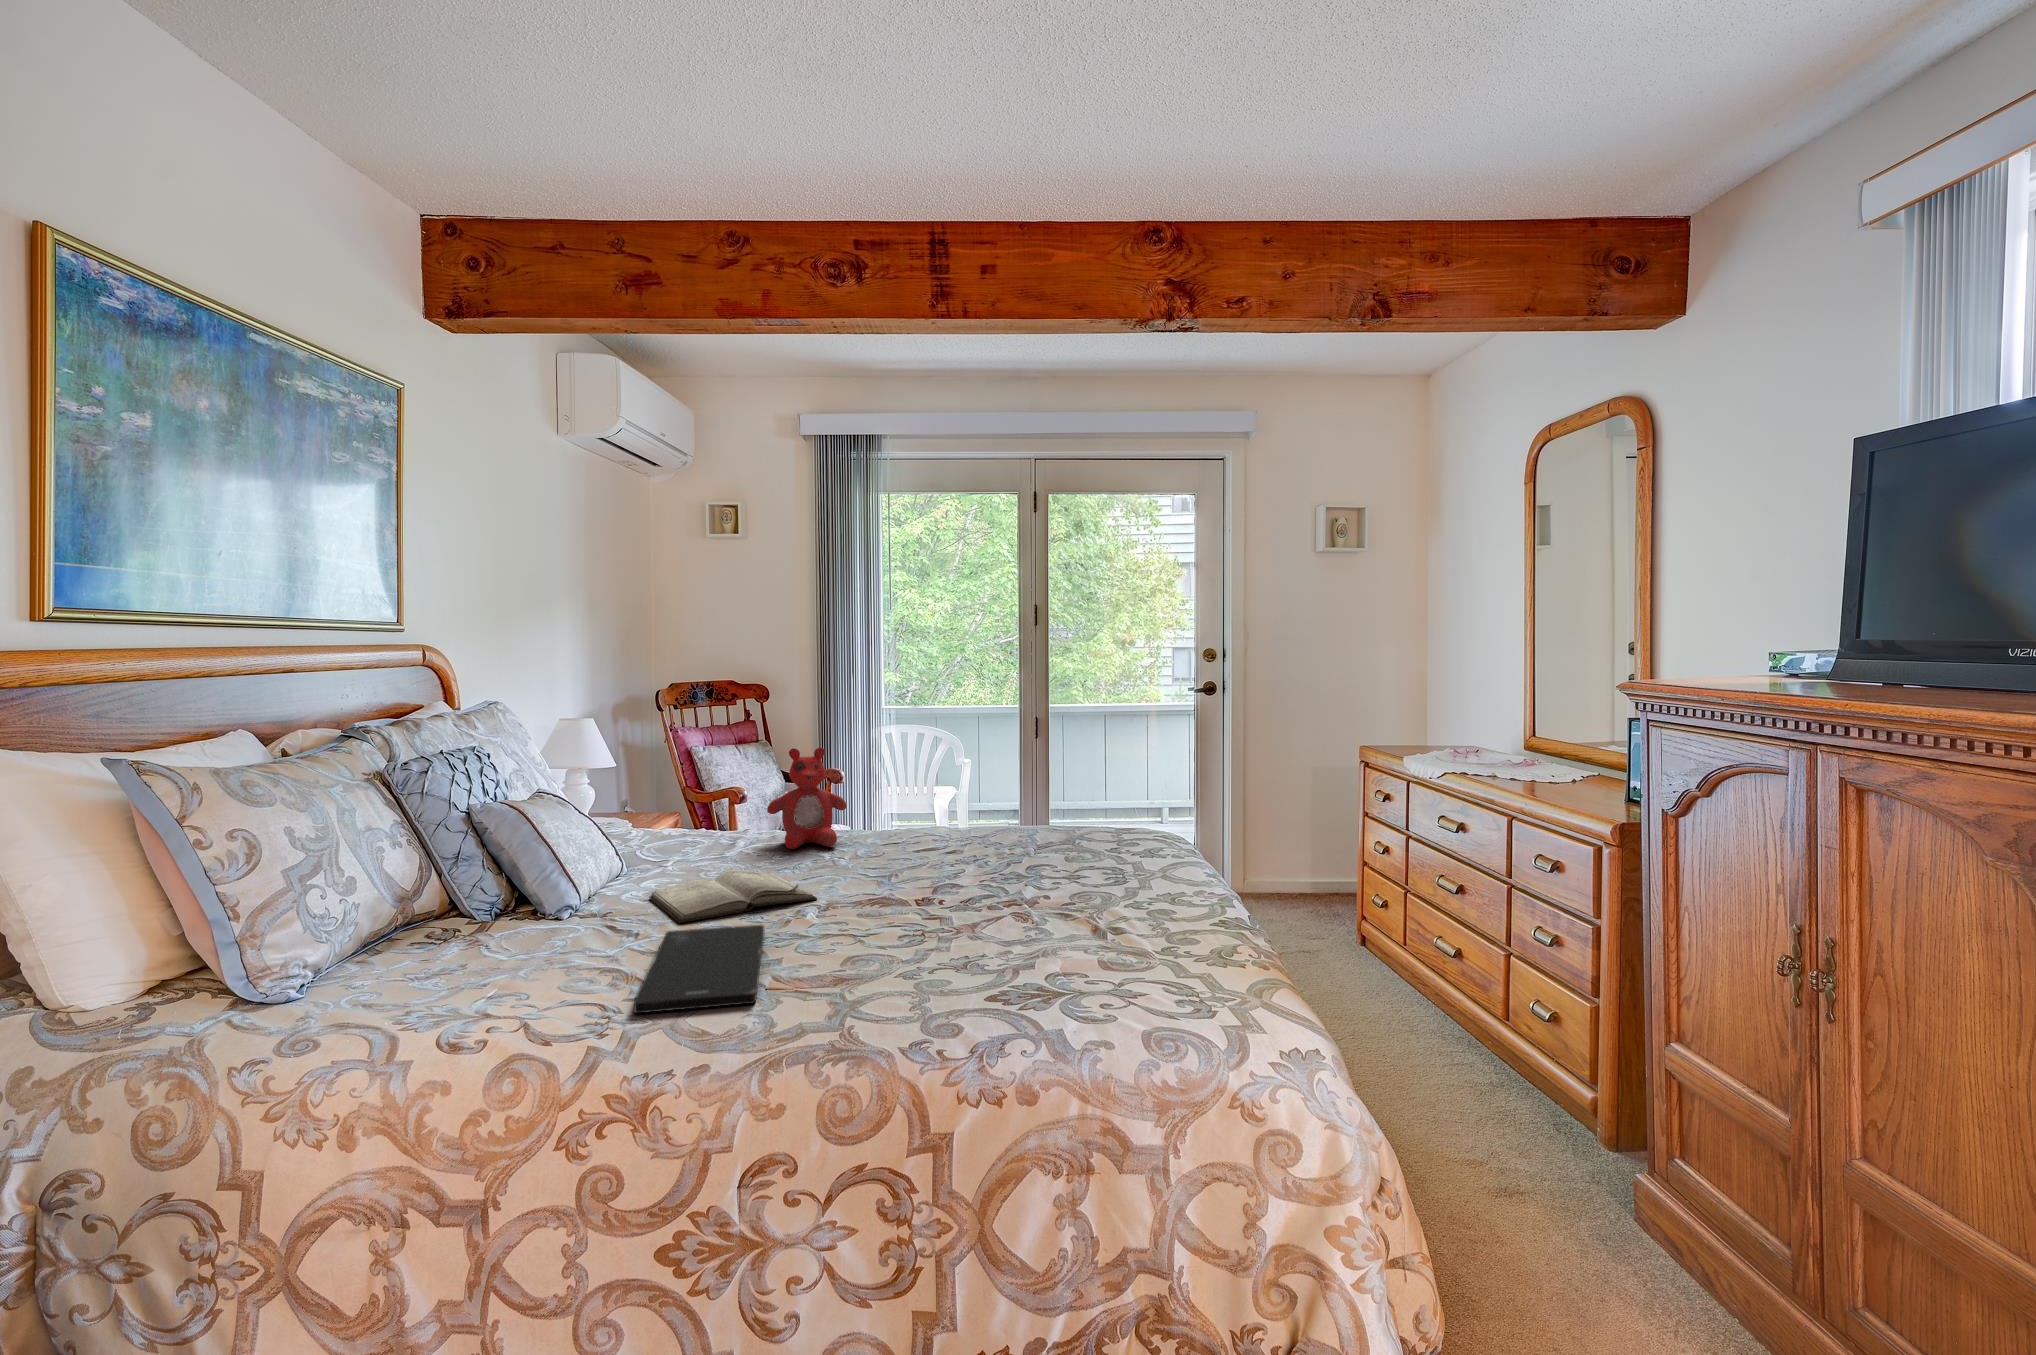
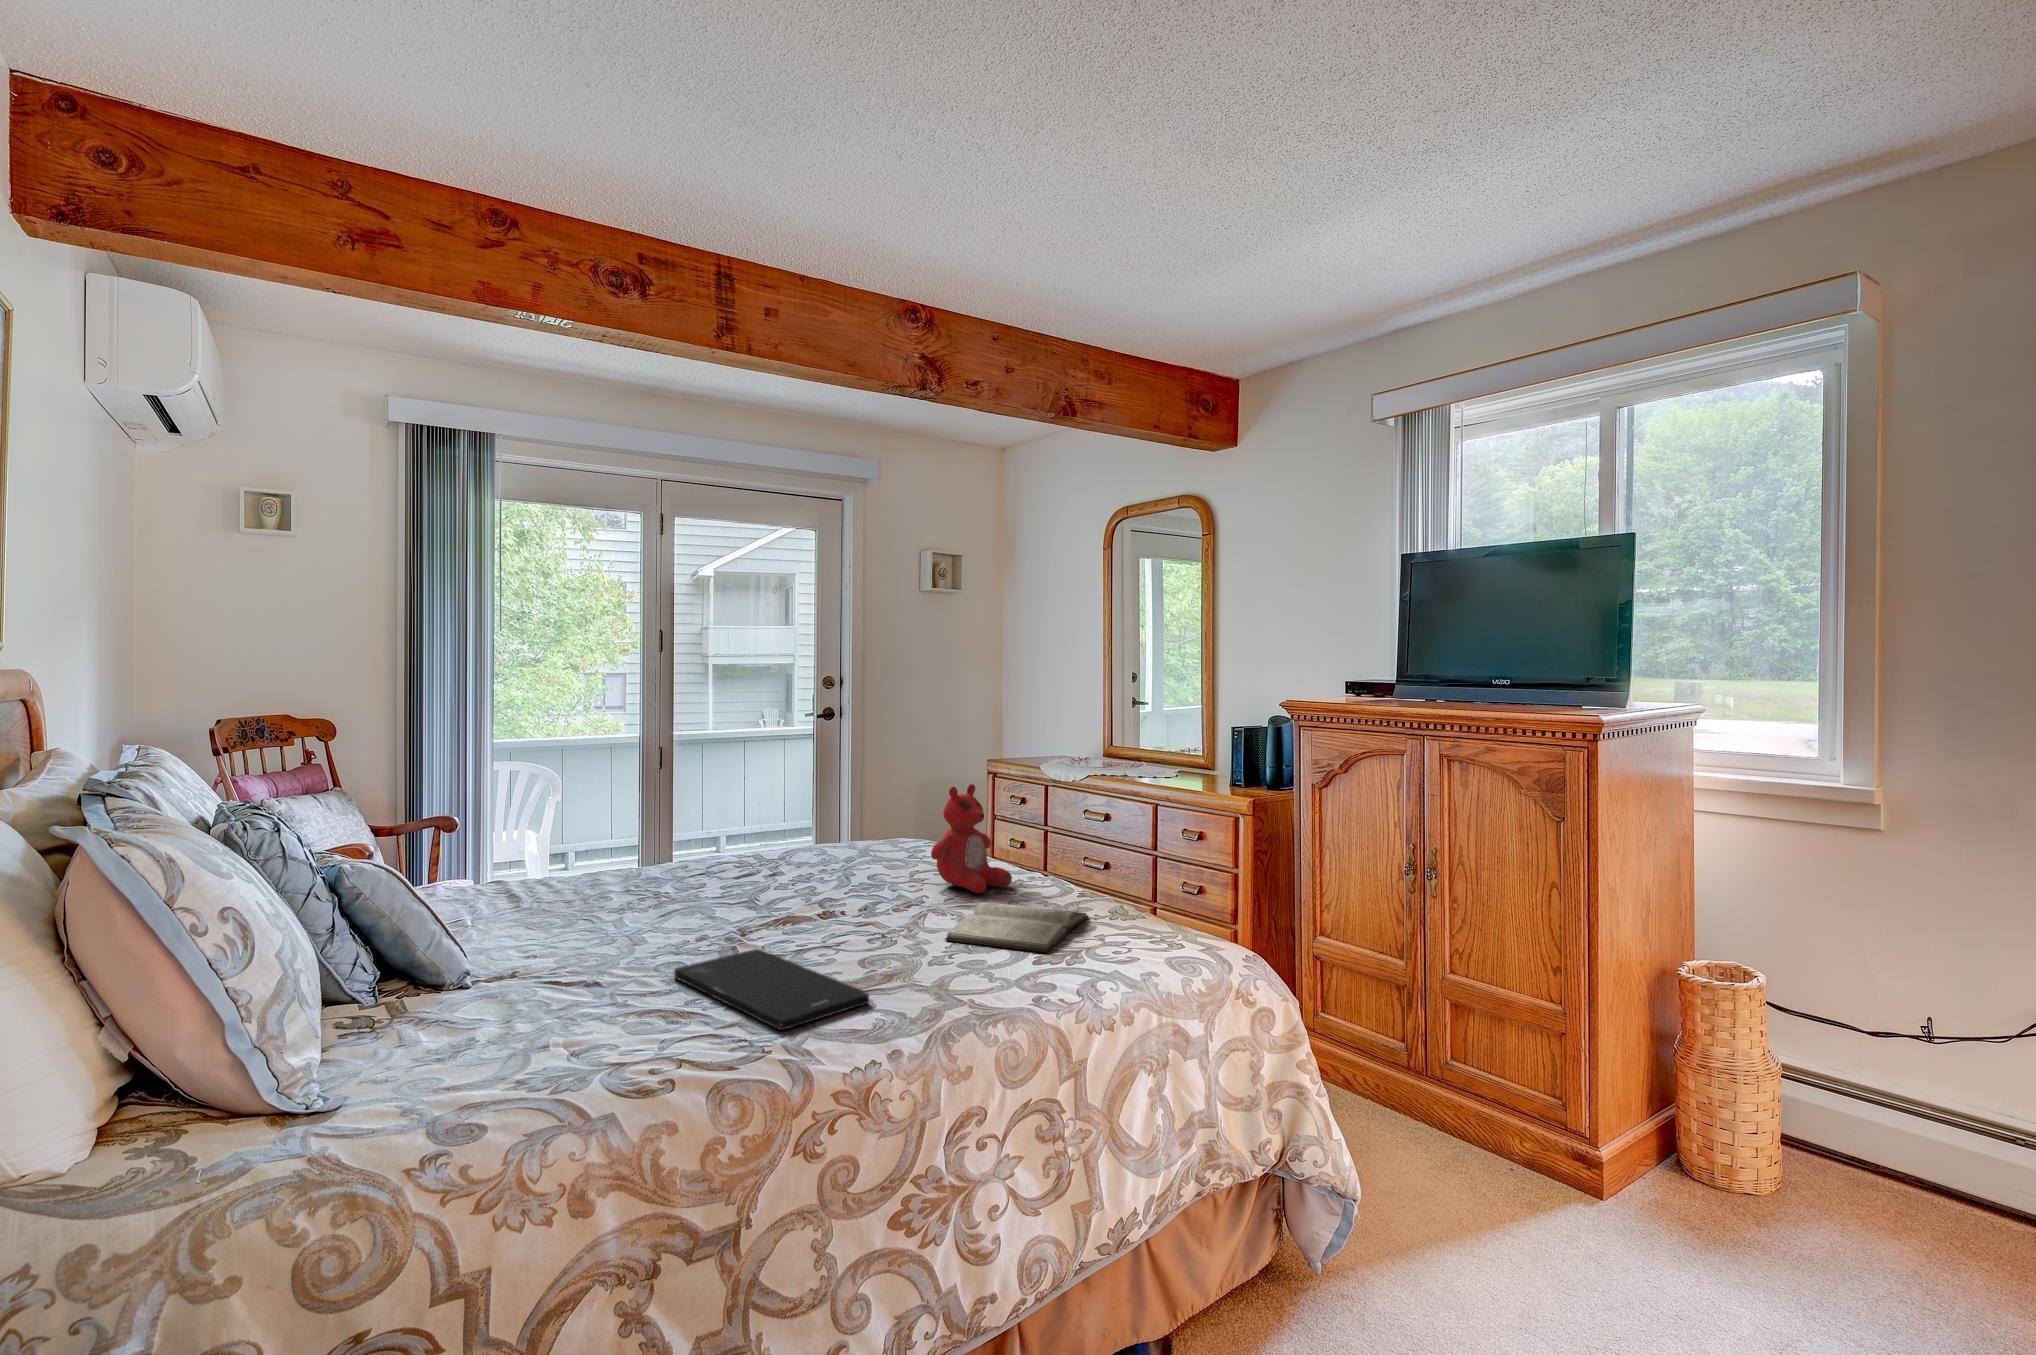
stuffed bear: present [767,747,847,849] -> present [931,784,1012,893]
diary: present [649,870,817,923] -> present [945,902,1088,952]

